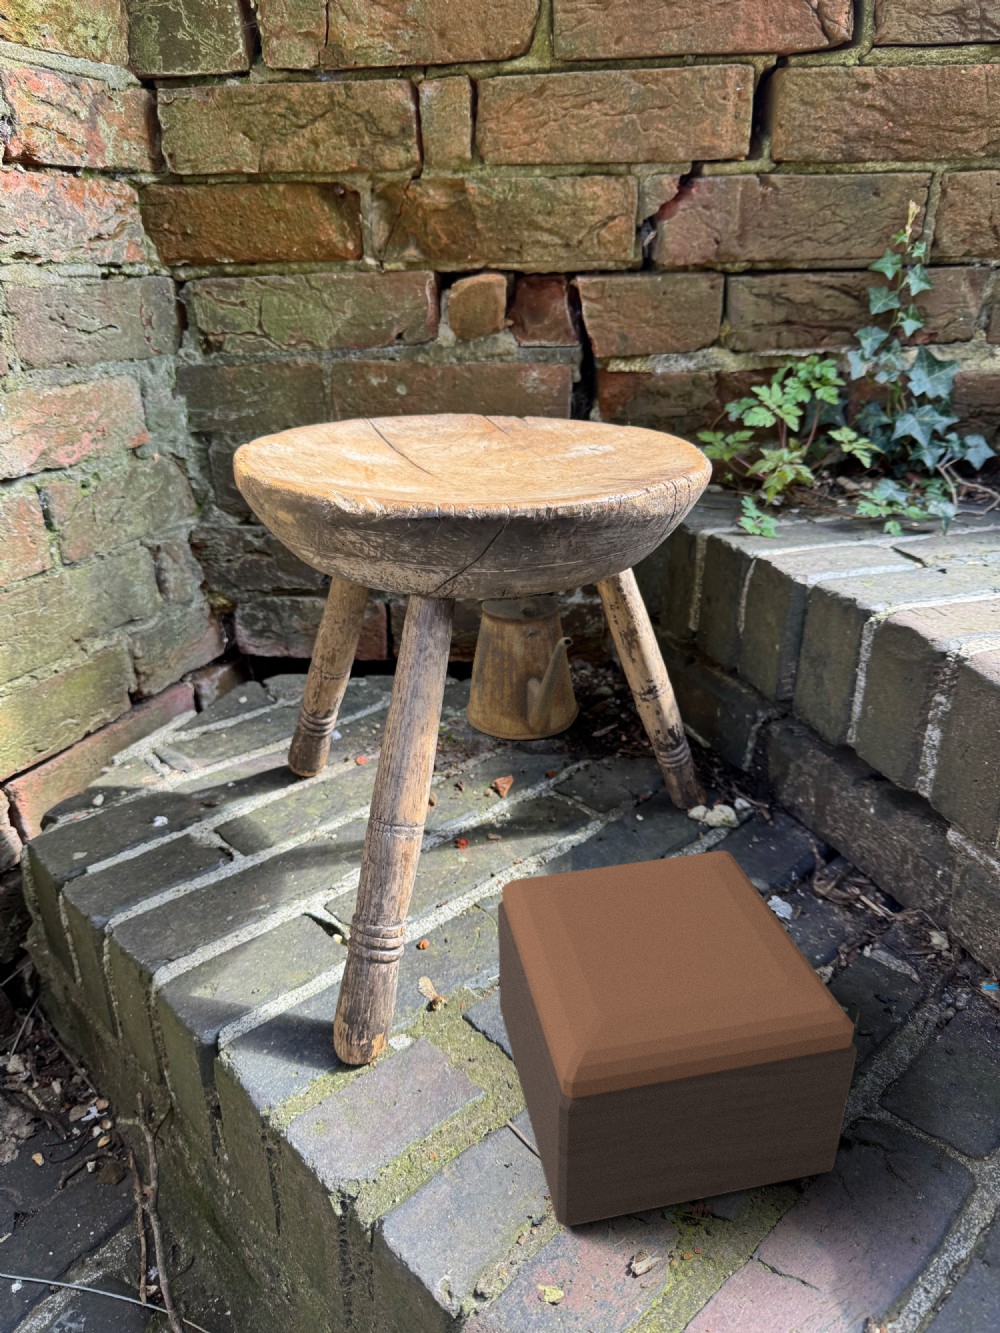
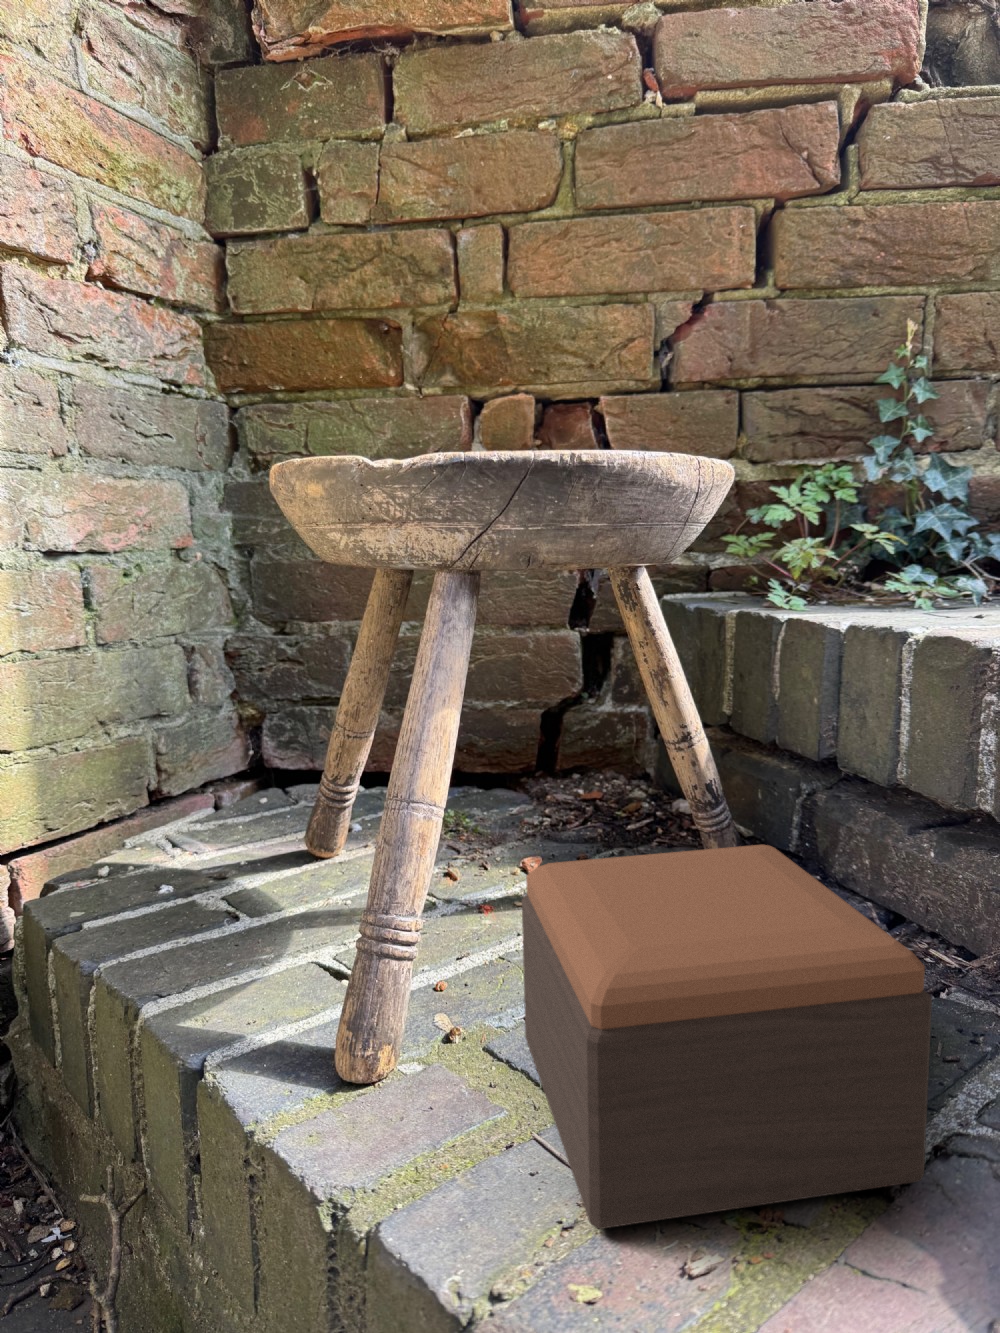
watering can: present [466,595,579,740] -> none [494,675,615,831]

